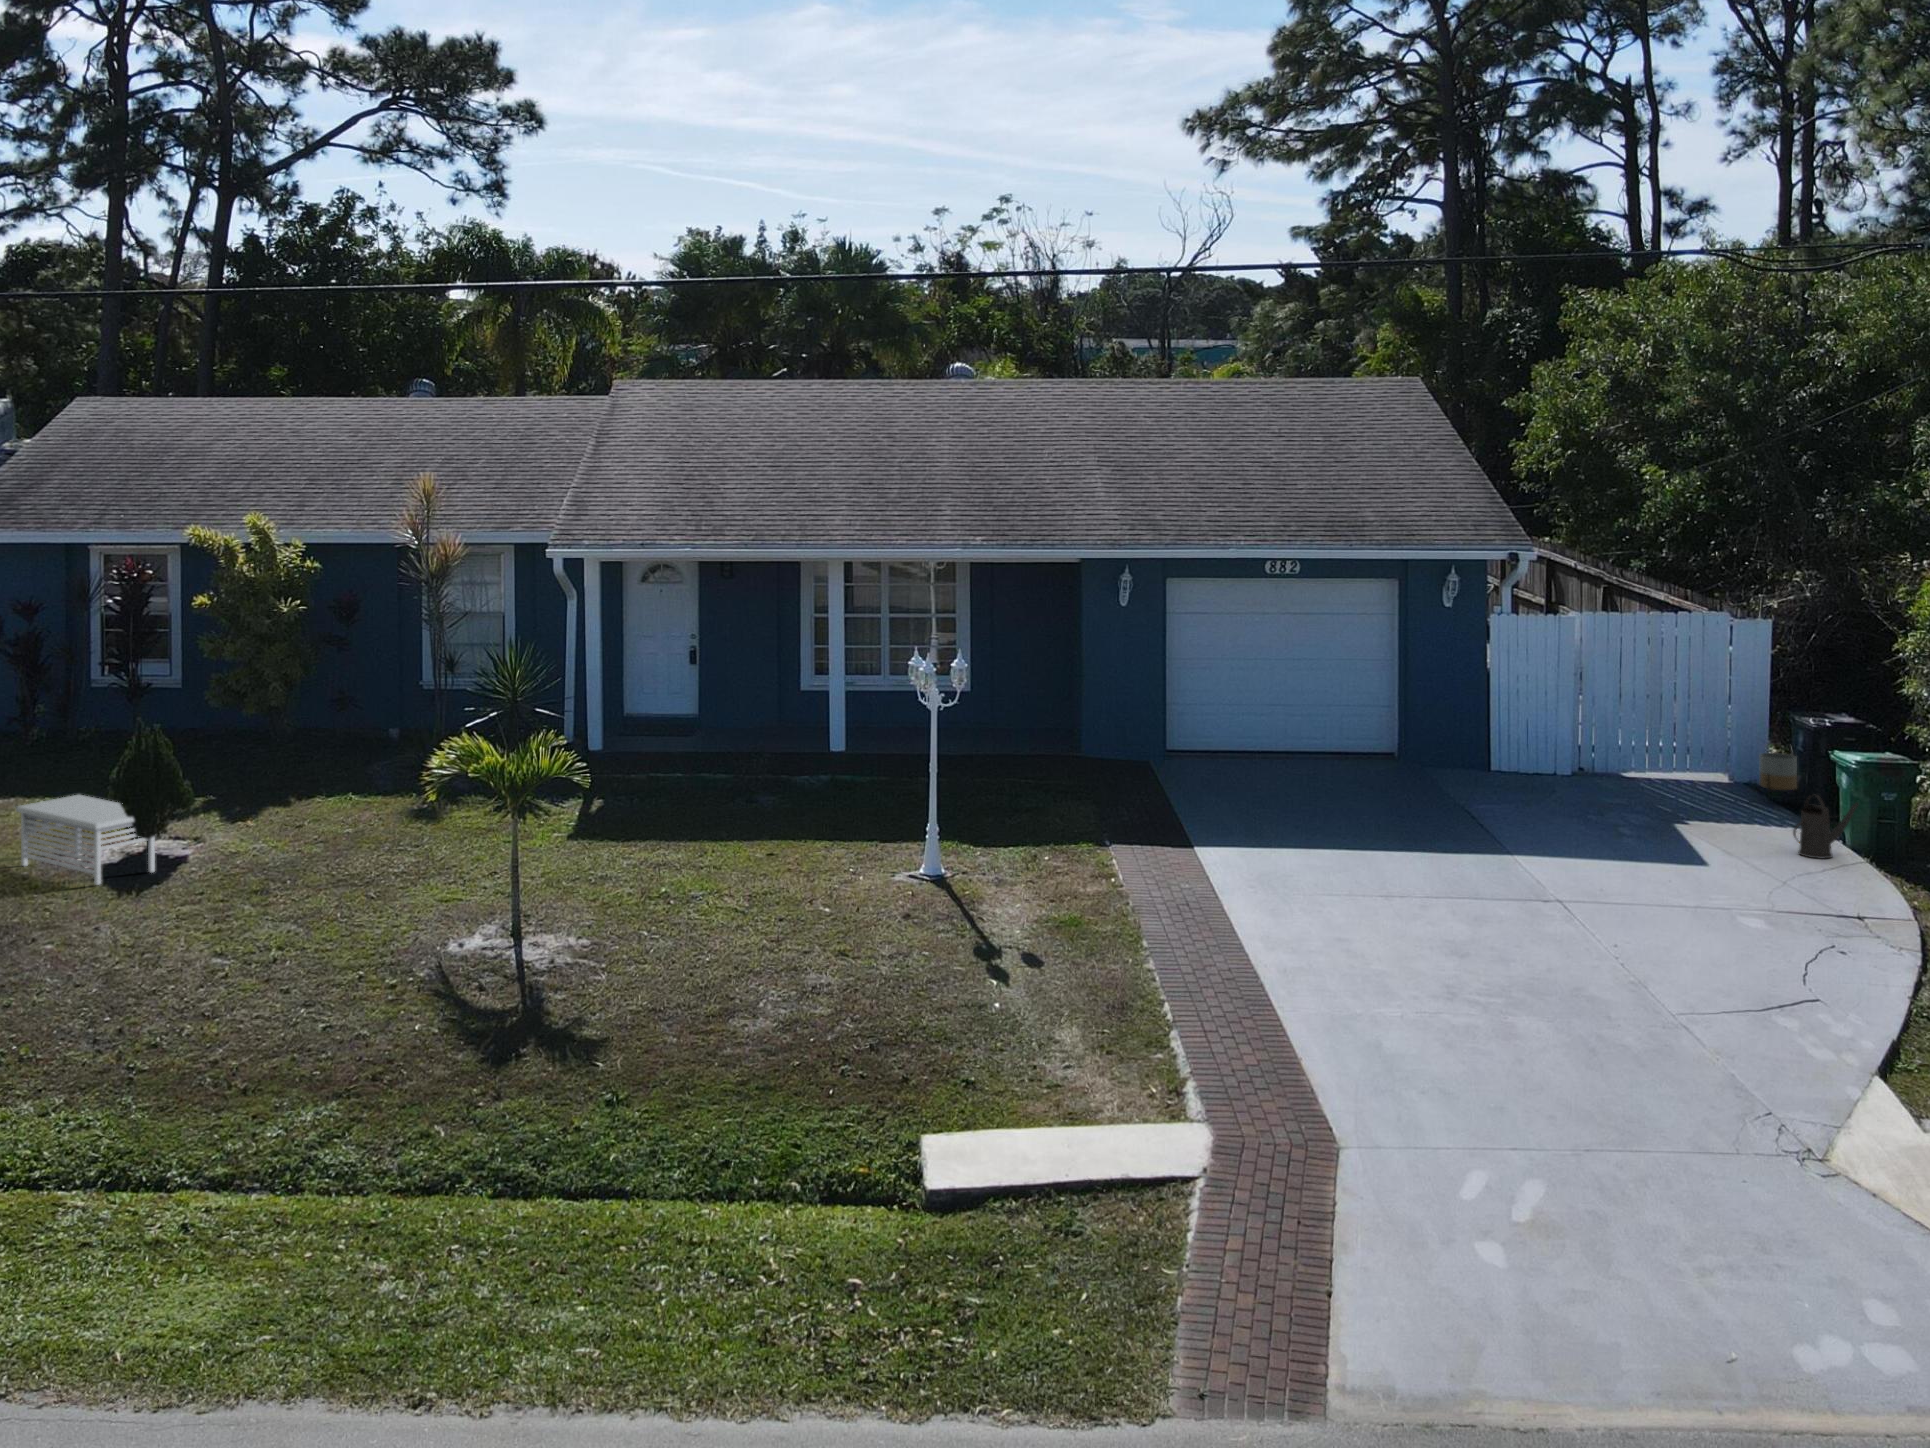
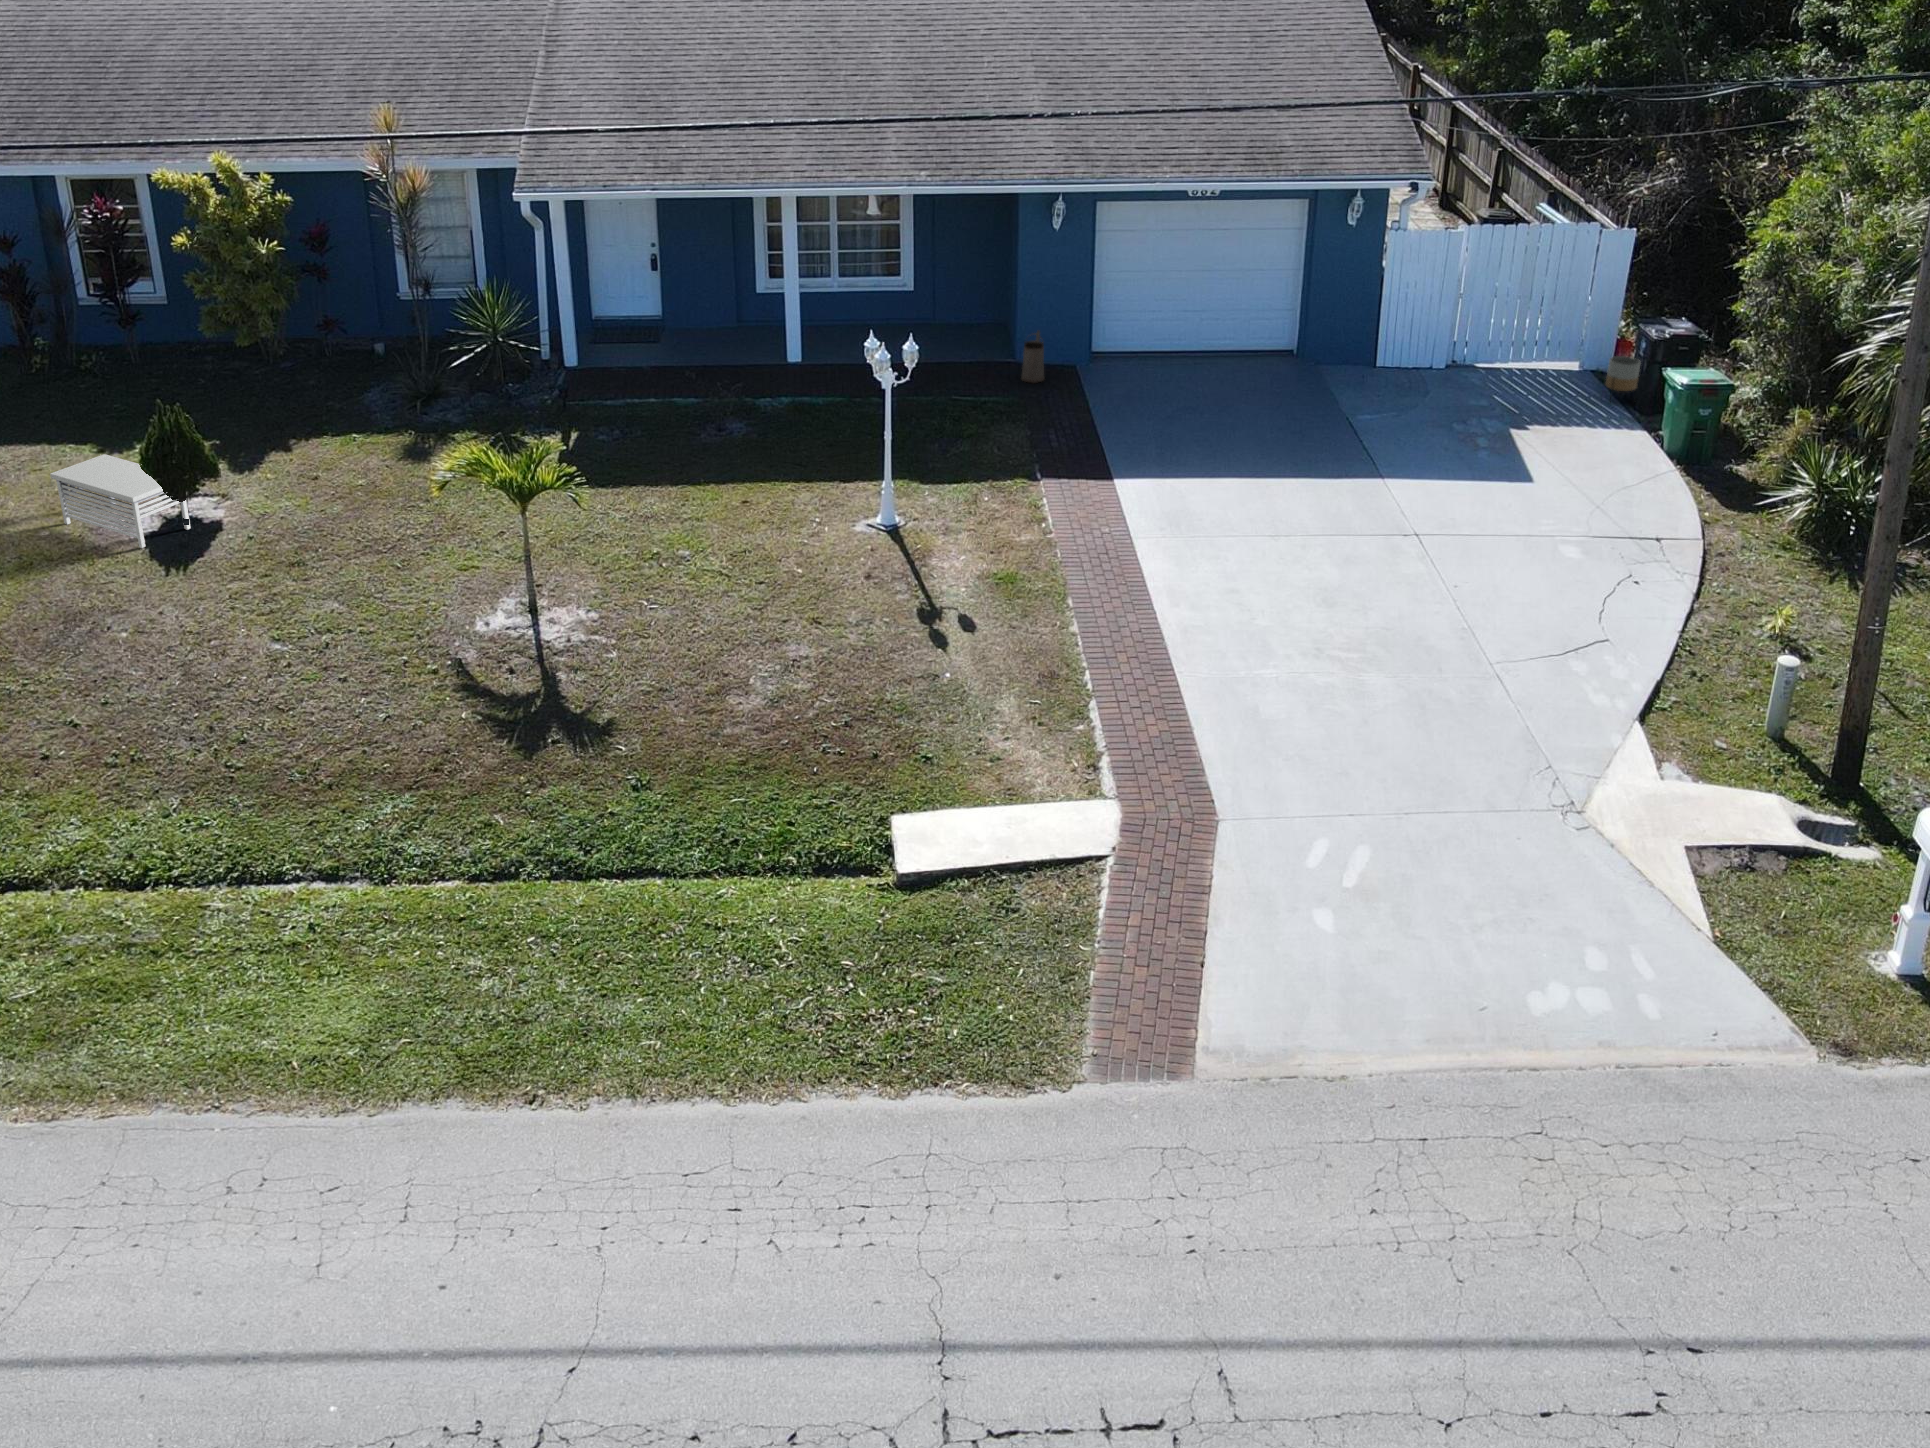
watering can: present [1793,795,1859,859] -> present [1021,331,1045,383]

